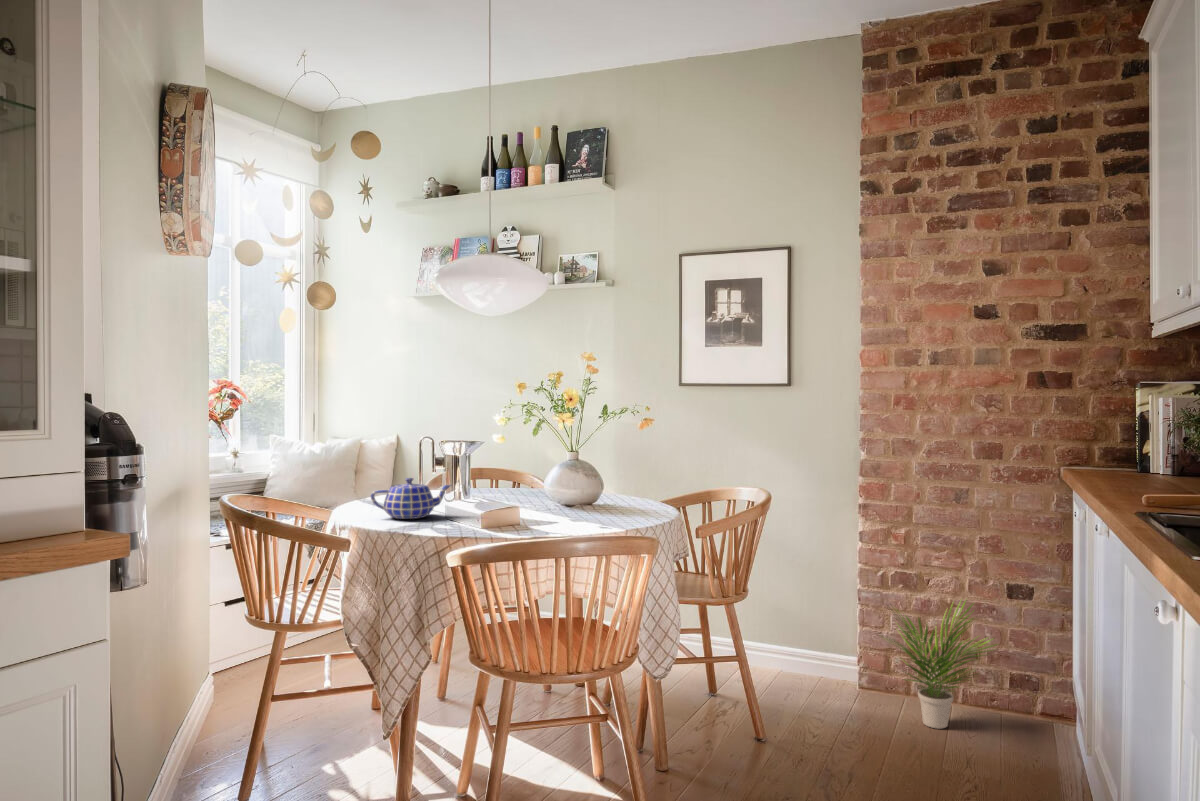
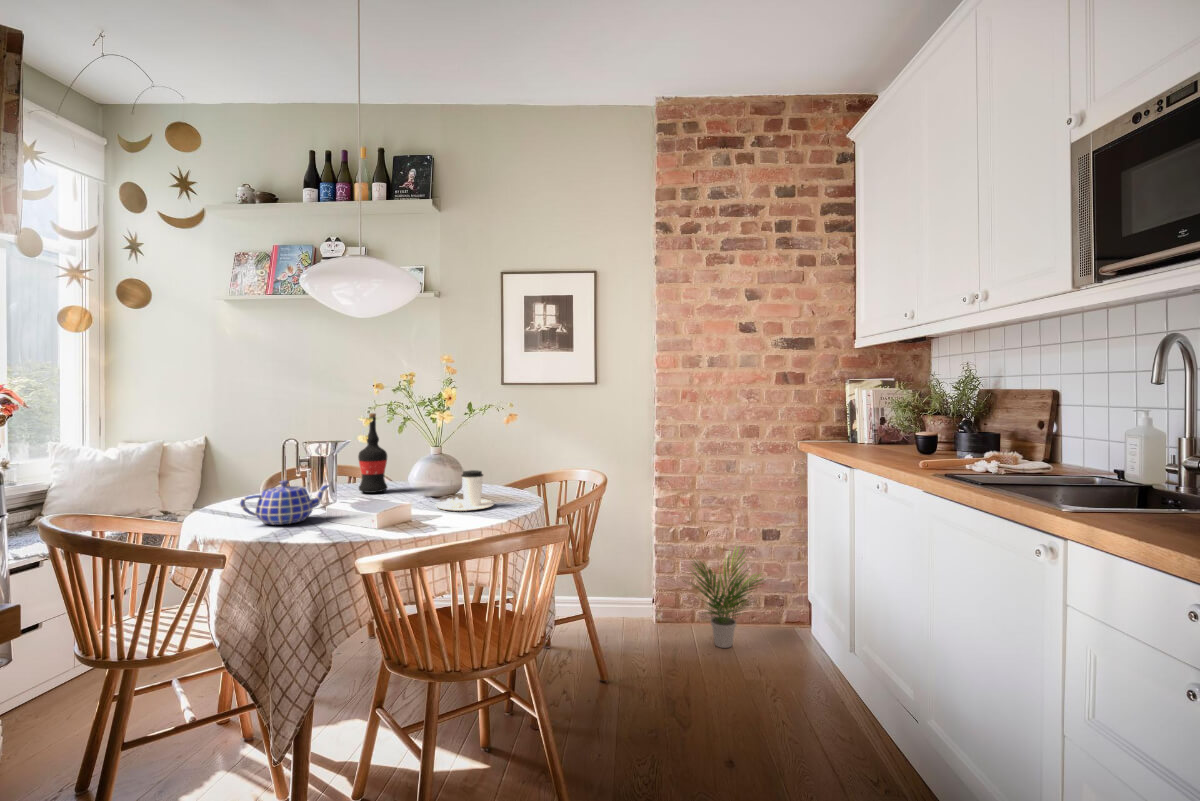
wine bottle: none [496,416,525,498] -> present [358,413,387,493]
coffee cup: none [554,478,616,520] -> present [436,470,494,511]

